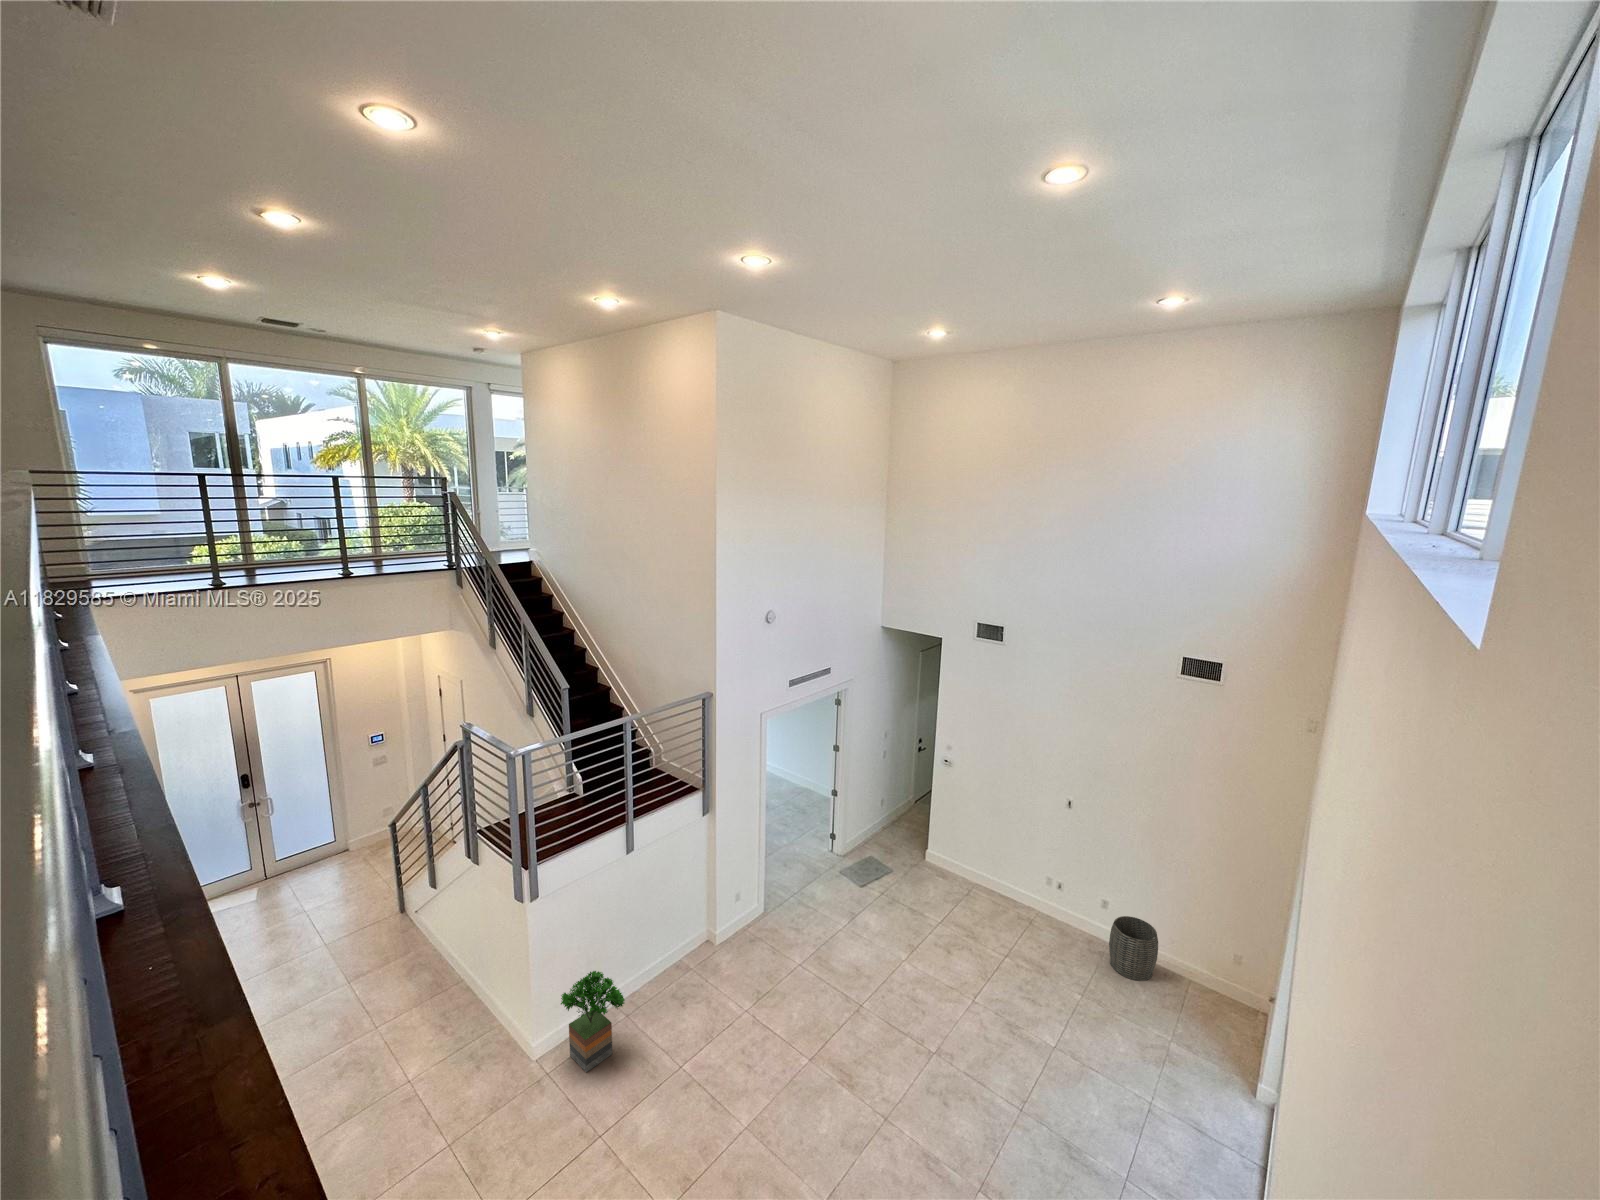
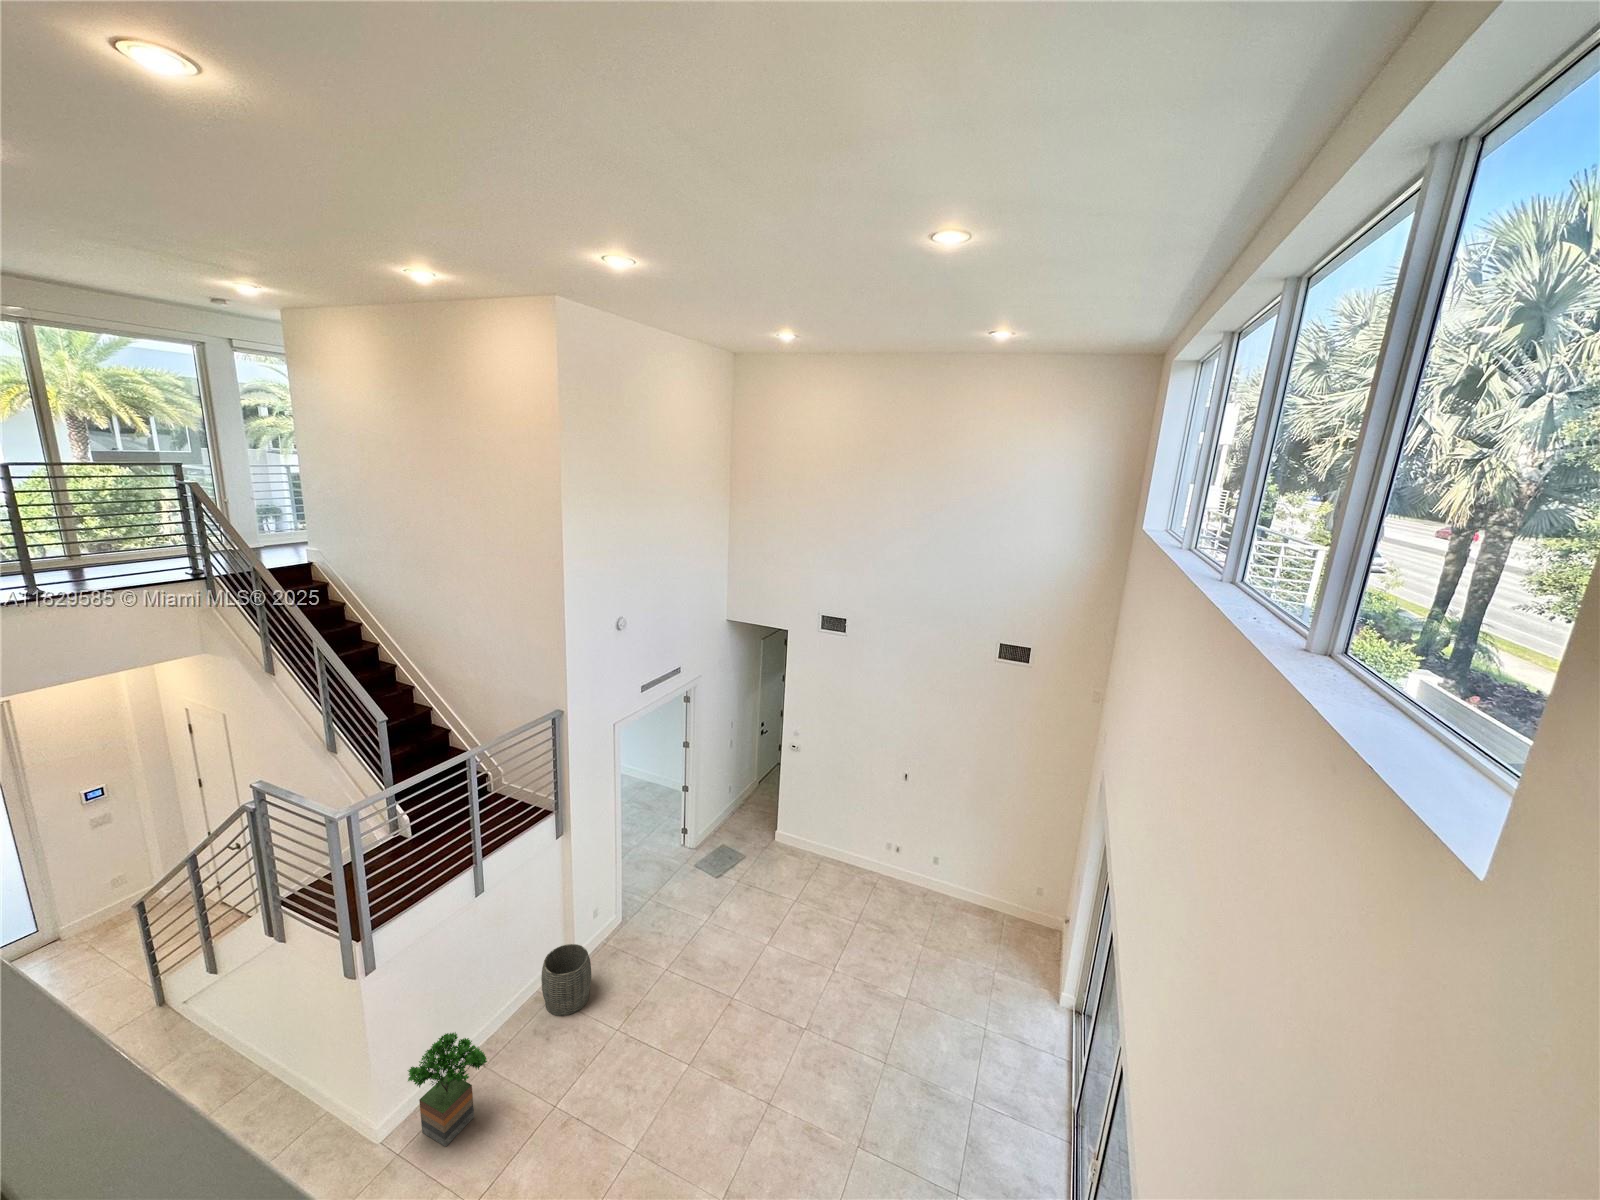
woven basket: present [1109,916,1158,981] -> present [541,944,591,1016]

